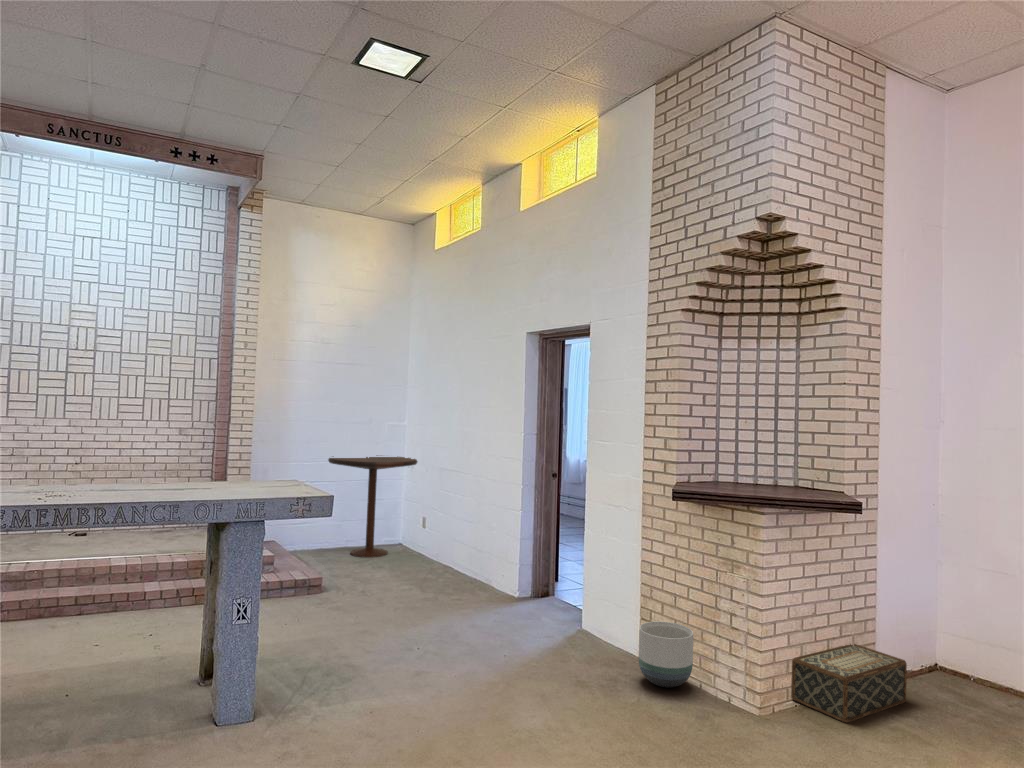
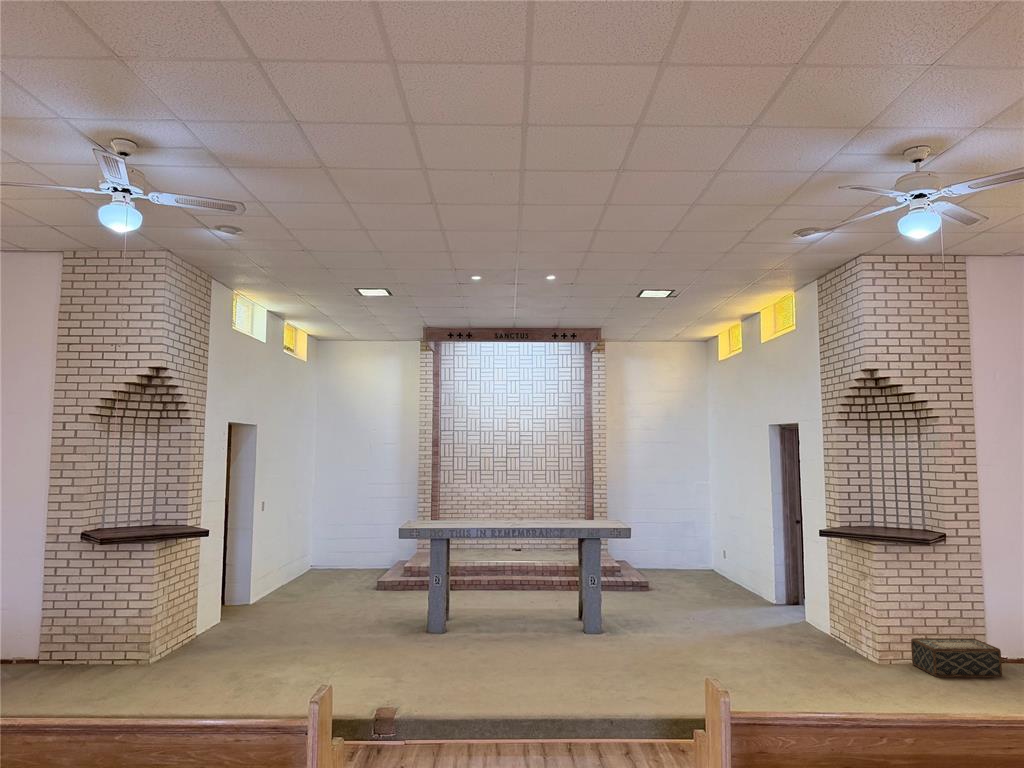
pedestal table: present [328,457,417,558] -> none [655,504,717,575]
planter: present [639,622,693,687] -> none [814,612,850,650]

